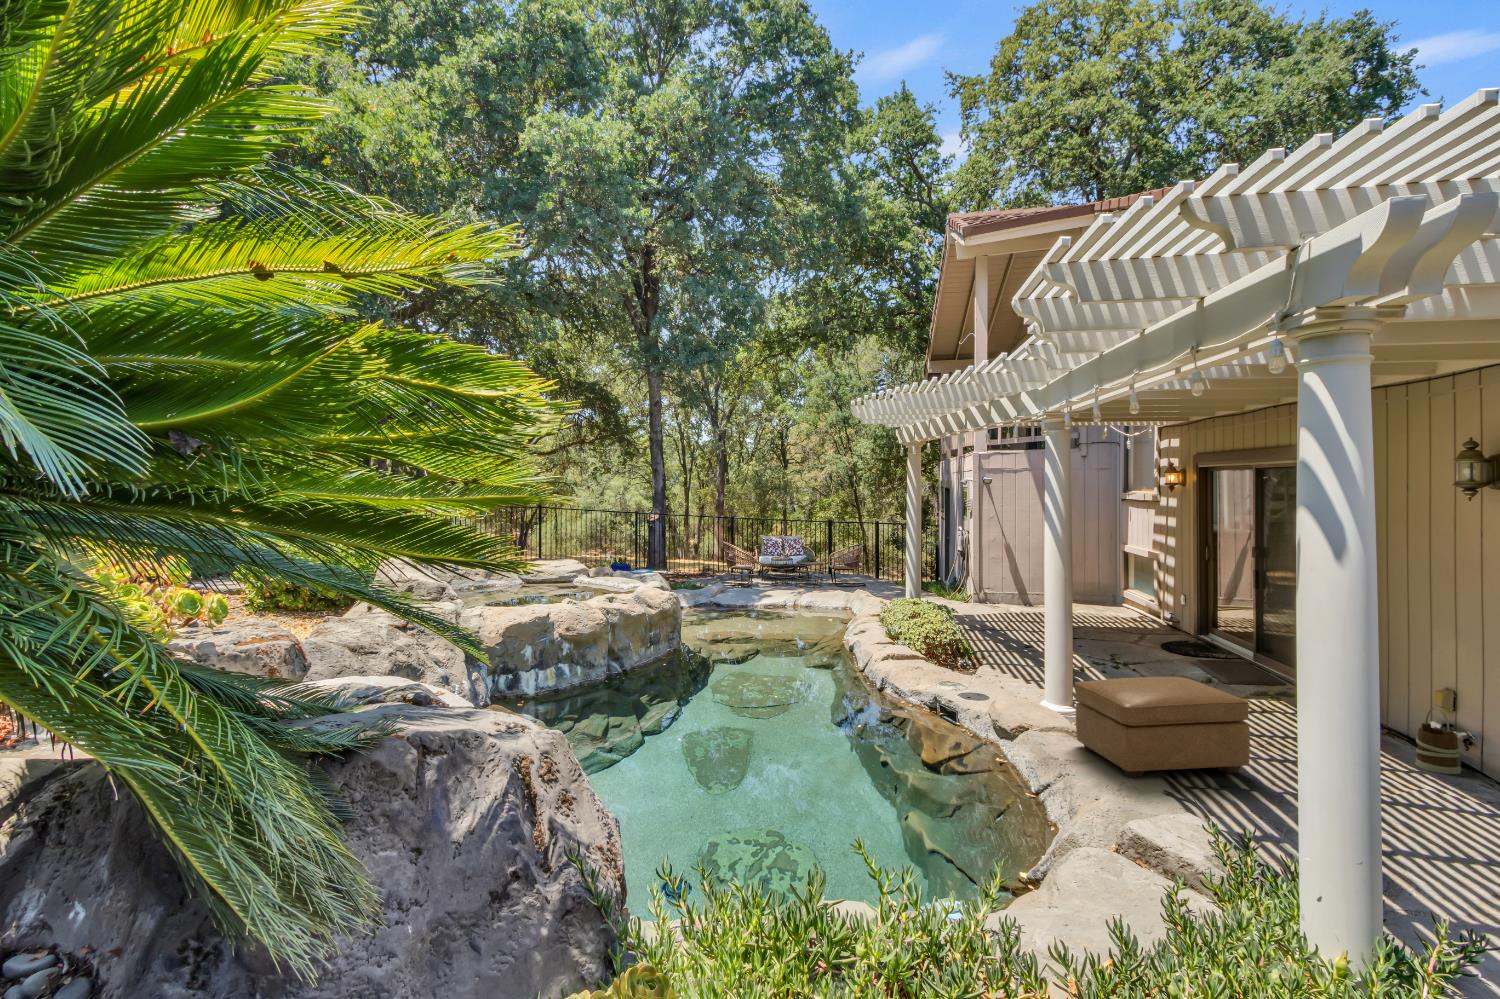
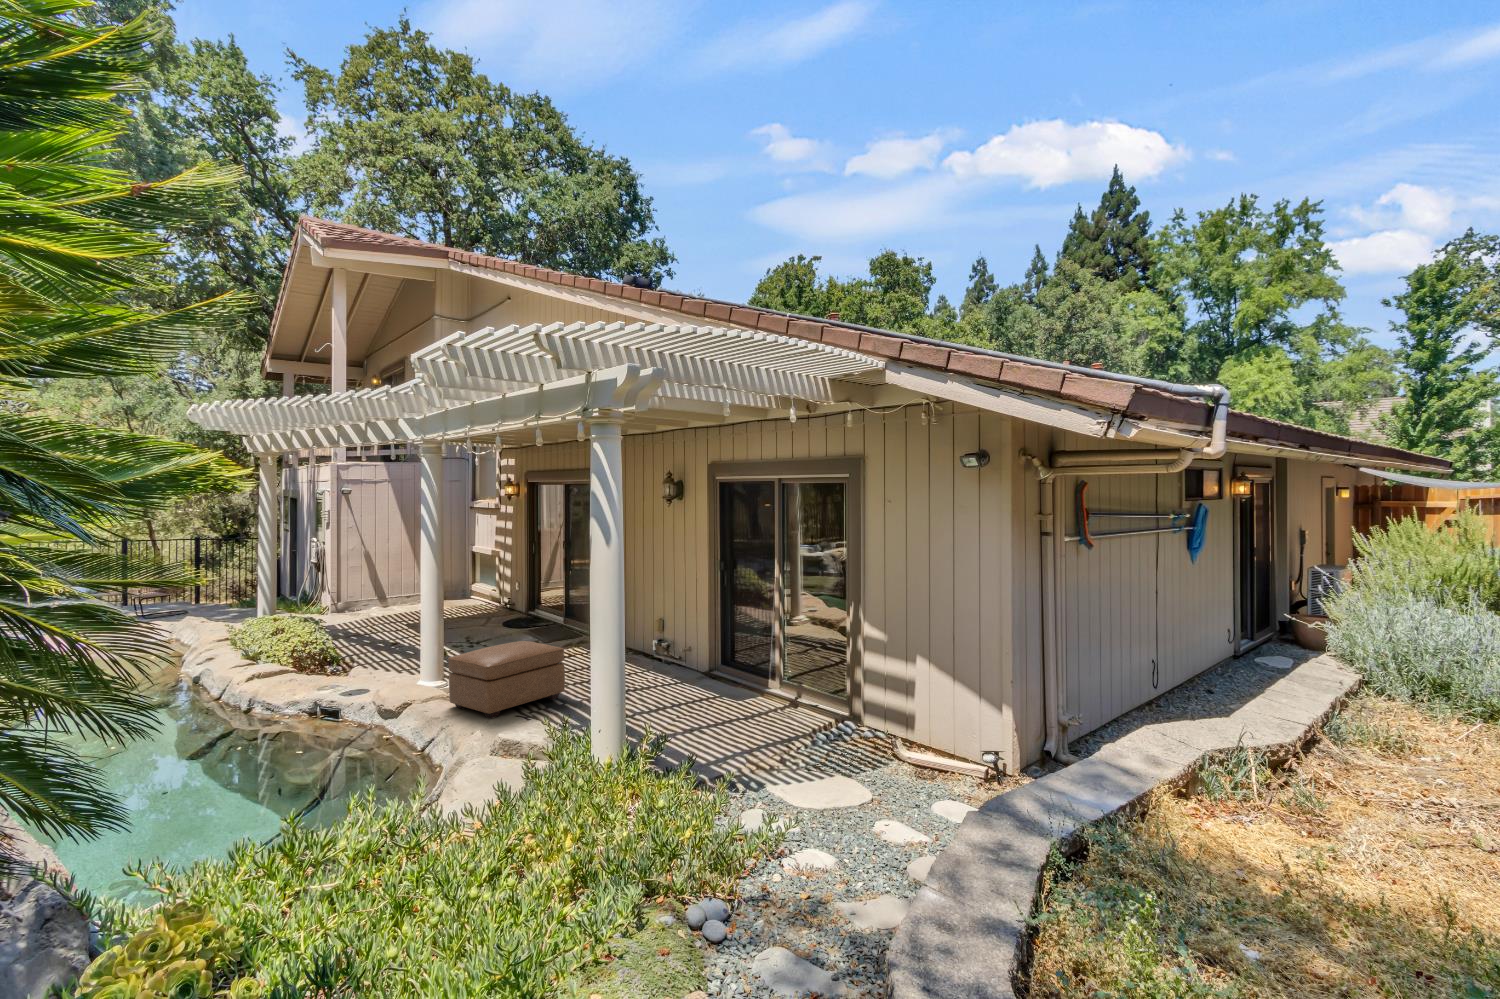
wooden bucket: present [1415,708,1461,774] -> none [650,635,670,673]

